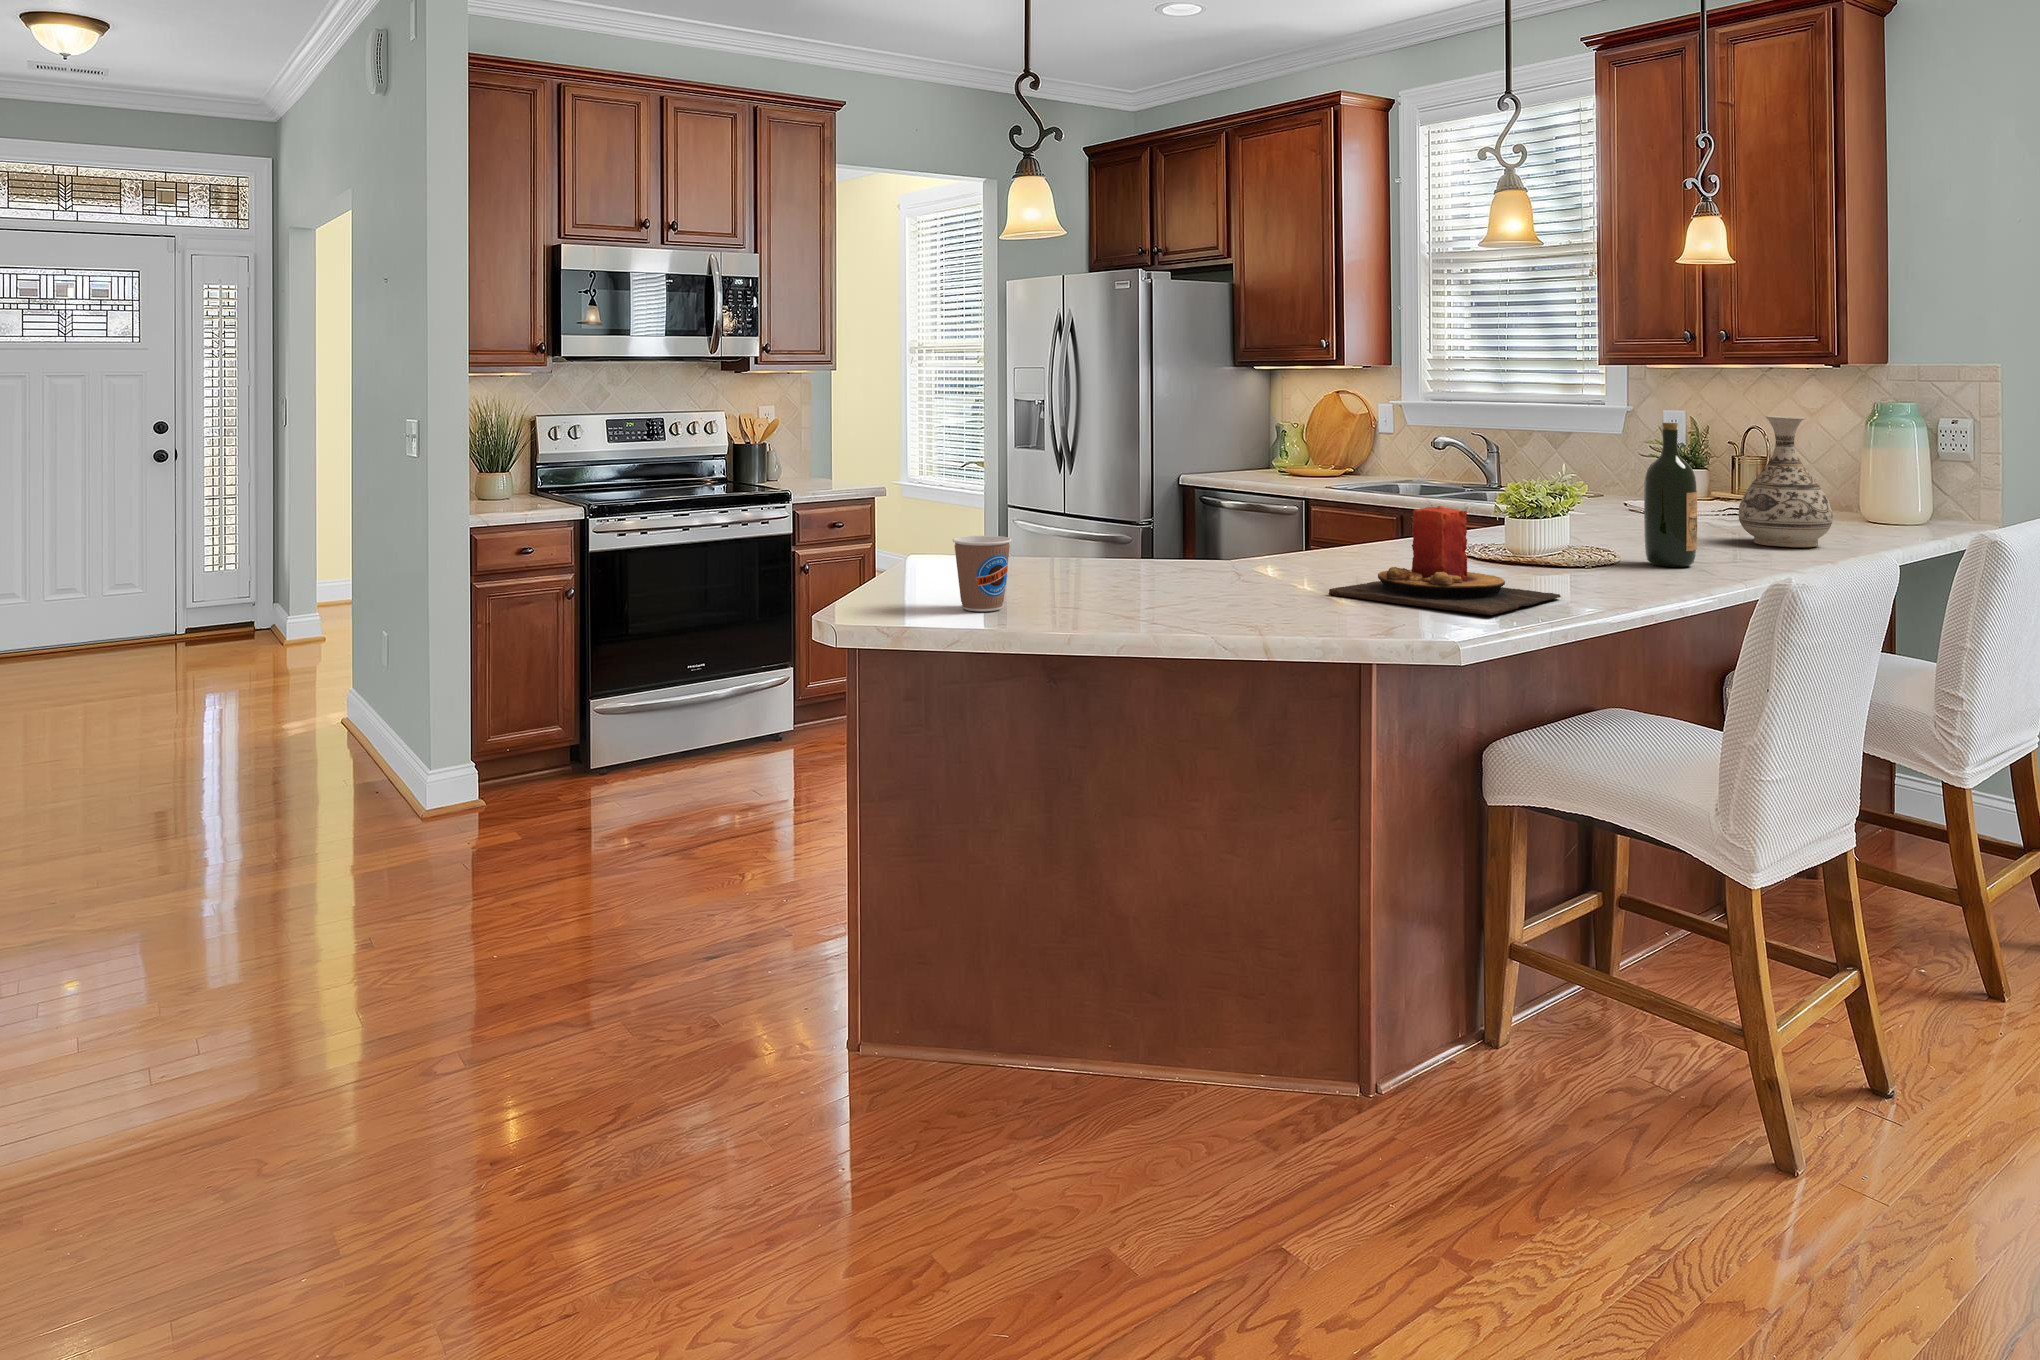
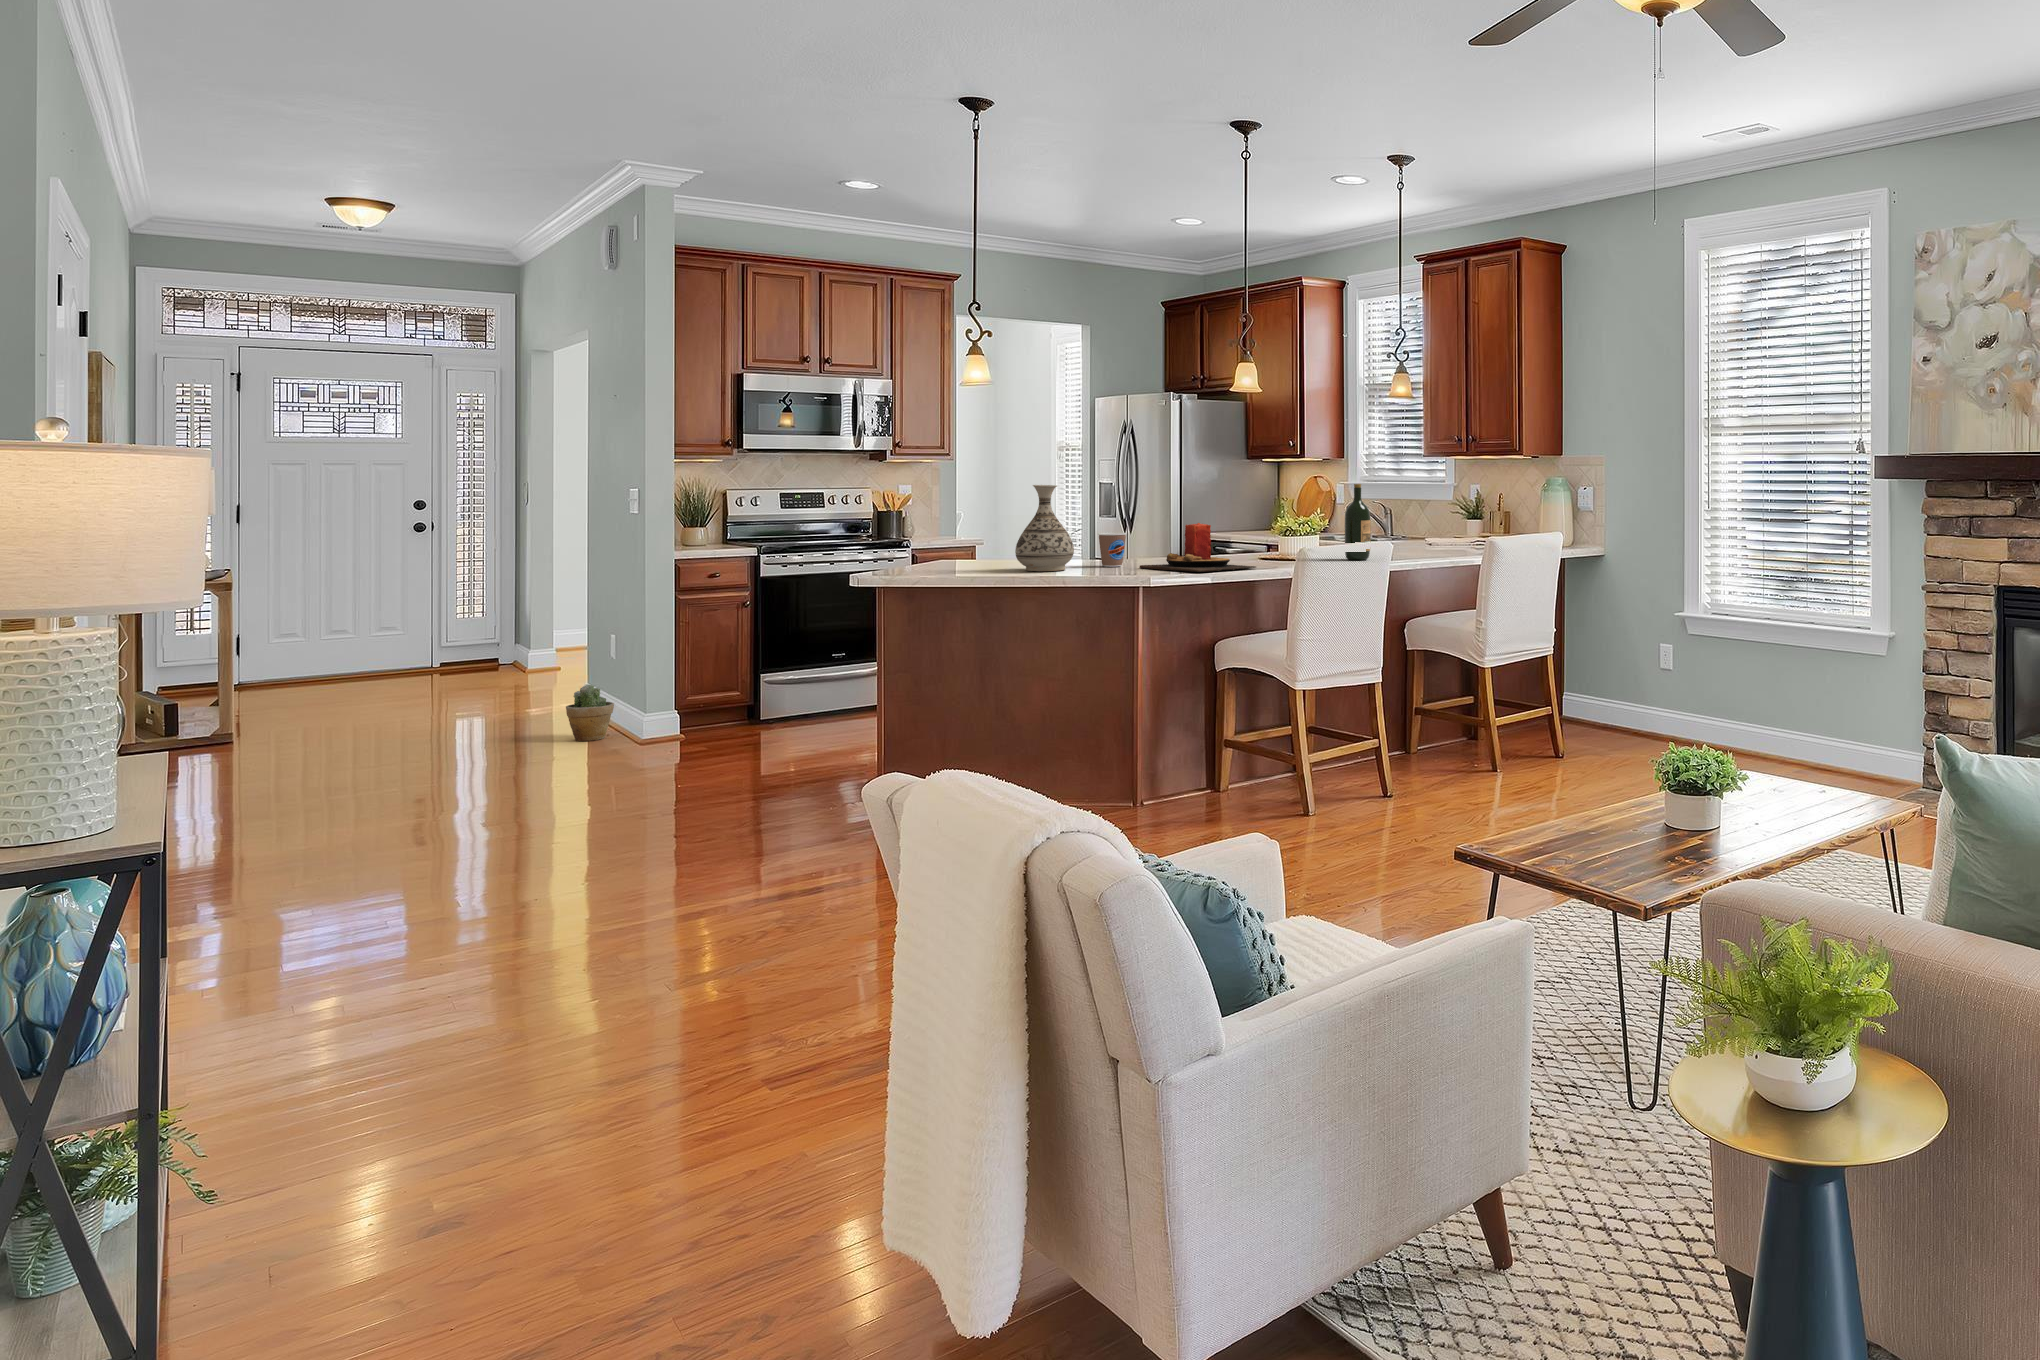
vase: present [1739,416,1833,547] -> present [1015,485,1074,571]
coffee cup: present [953,536,1012,611] -> present [1098,533,1127,567]
potted plant: none [321,710,389,798] -> present [566,685,614,741]

